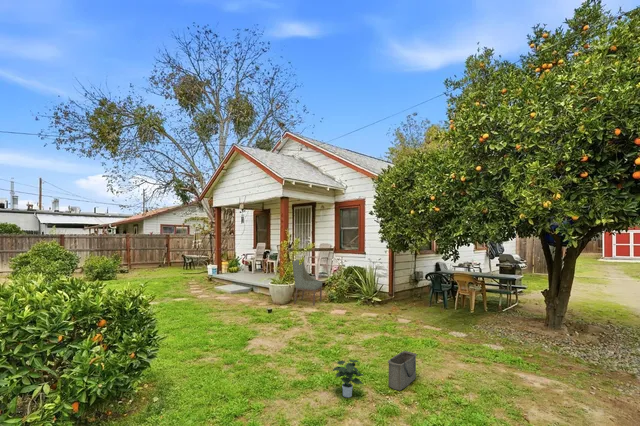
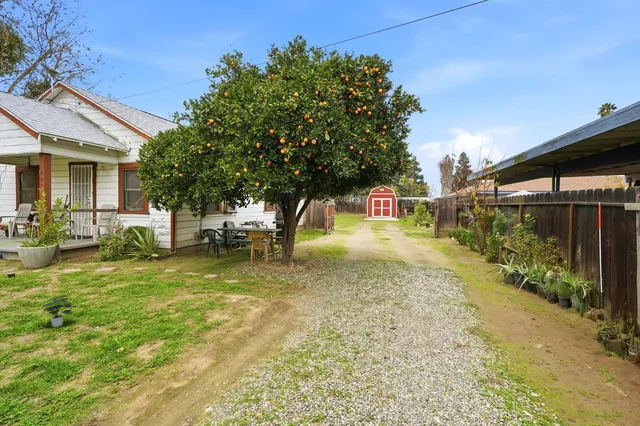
chair: present [293,260,322,305] -> none [53,220,94,265]
basket: present [388,351,417,391] -> none [106,285,141,315]

